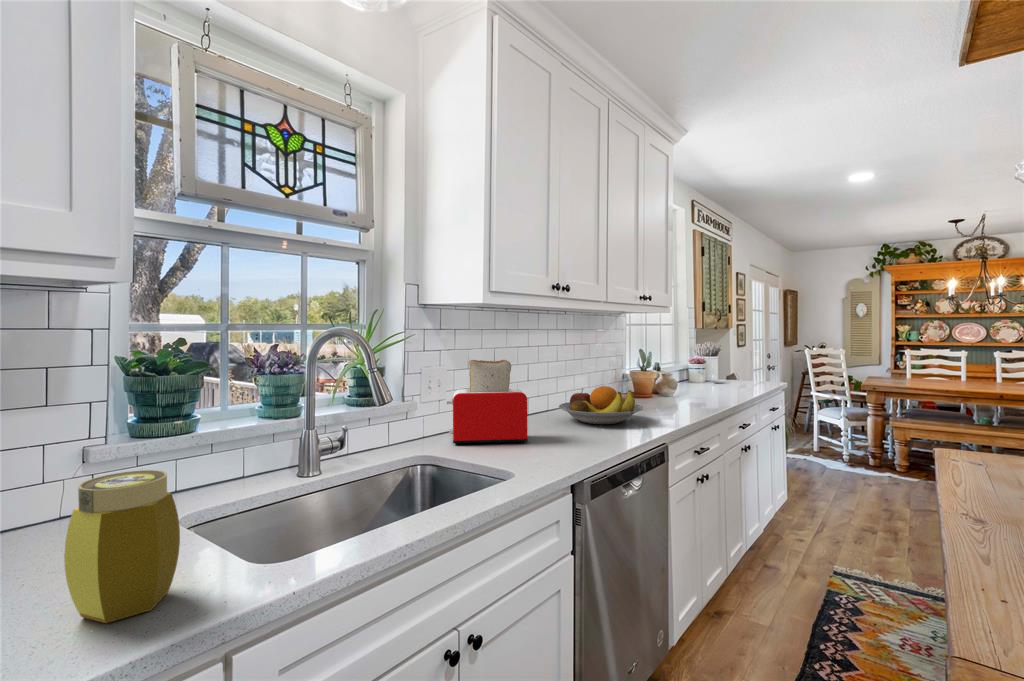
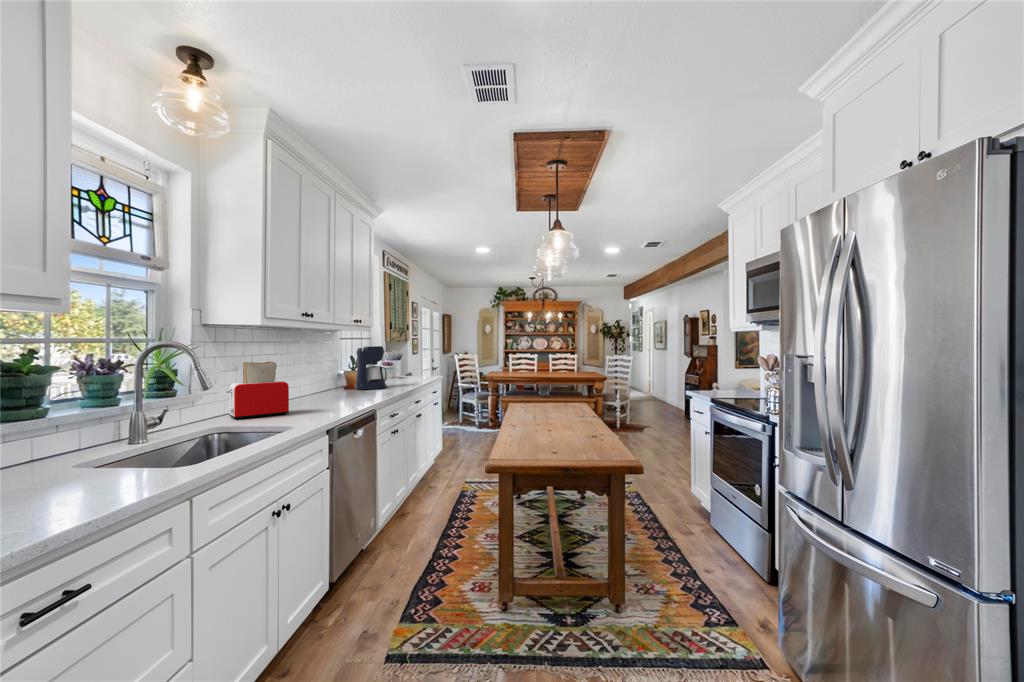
coffee maker: none [646,337,695,402] -> present [355,346,387,390]
fruit bowl: present [559,386,643,424] -> none [300,378,359,403]
jar: present [64,470,180,623] -> none [92,416,150,490]

